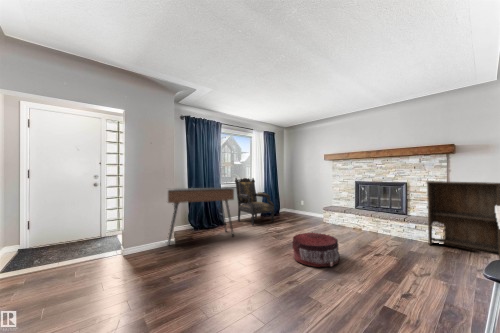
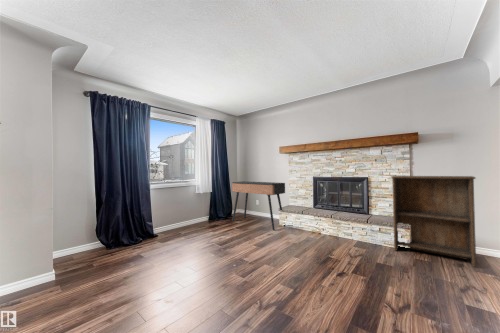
armchair: present [235,178,274,225] -> none [172,175,222,236]
console table: present [168,188,234,244] -> present [232,181,285,230]
pouf: present [292,232,340,267] -> none [229,250,295,311]

